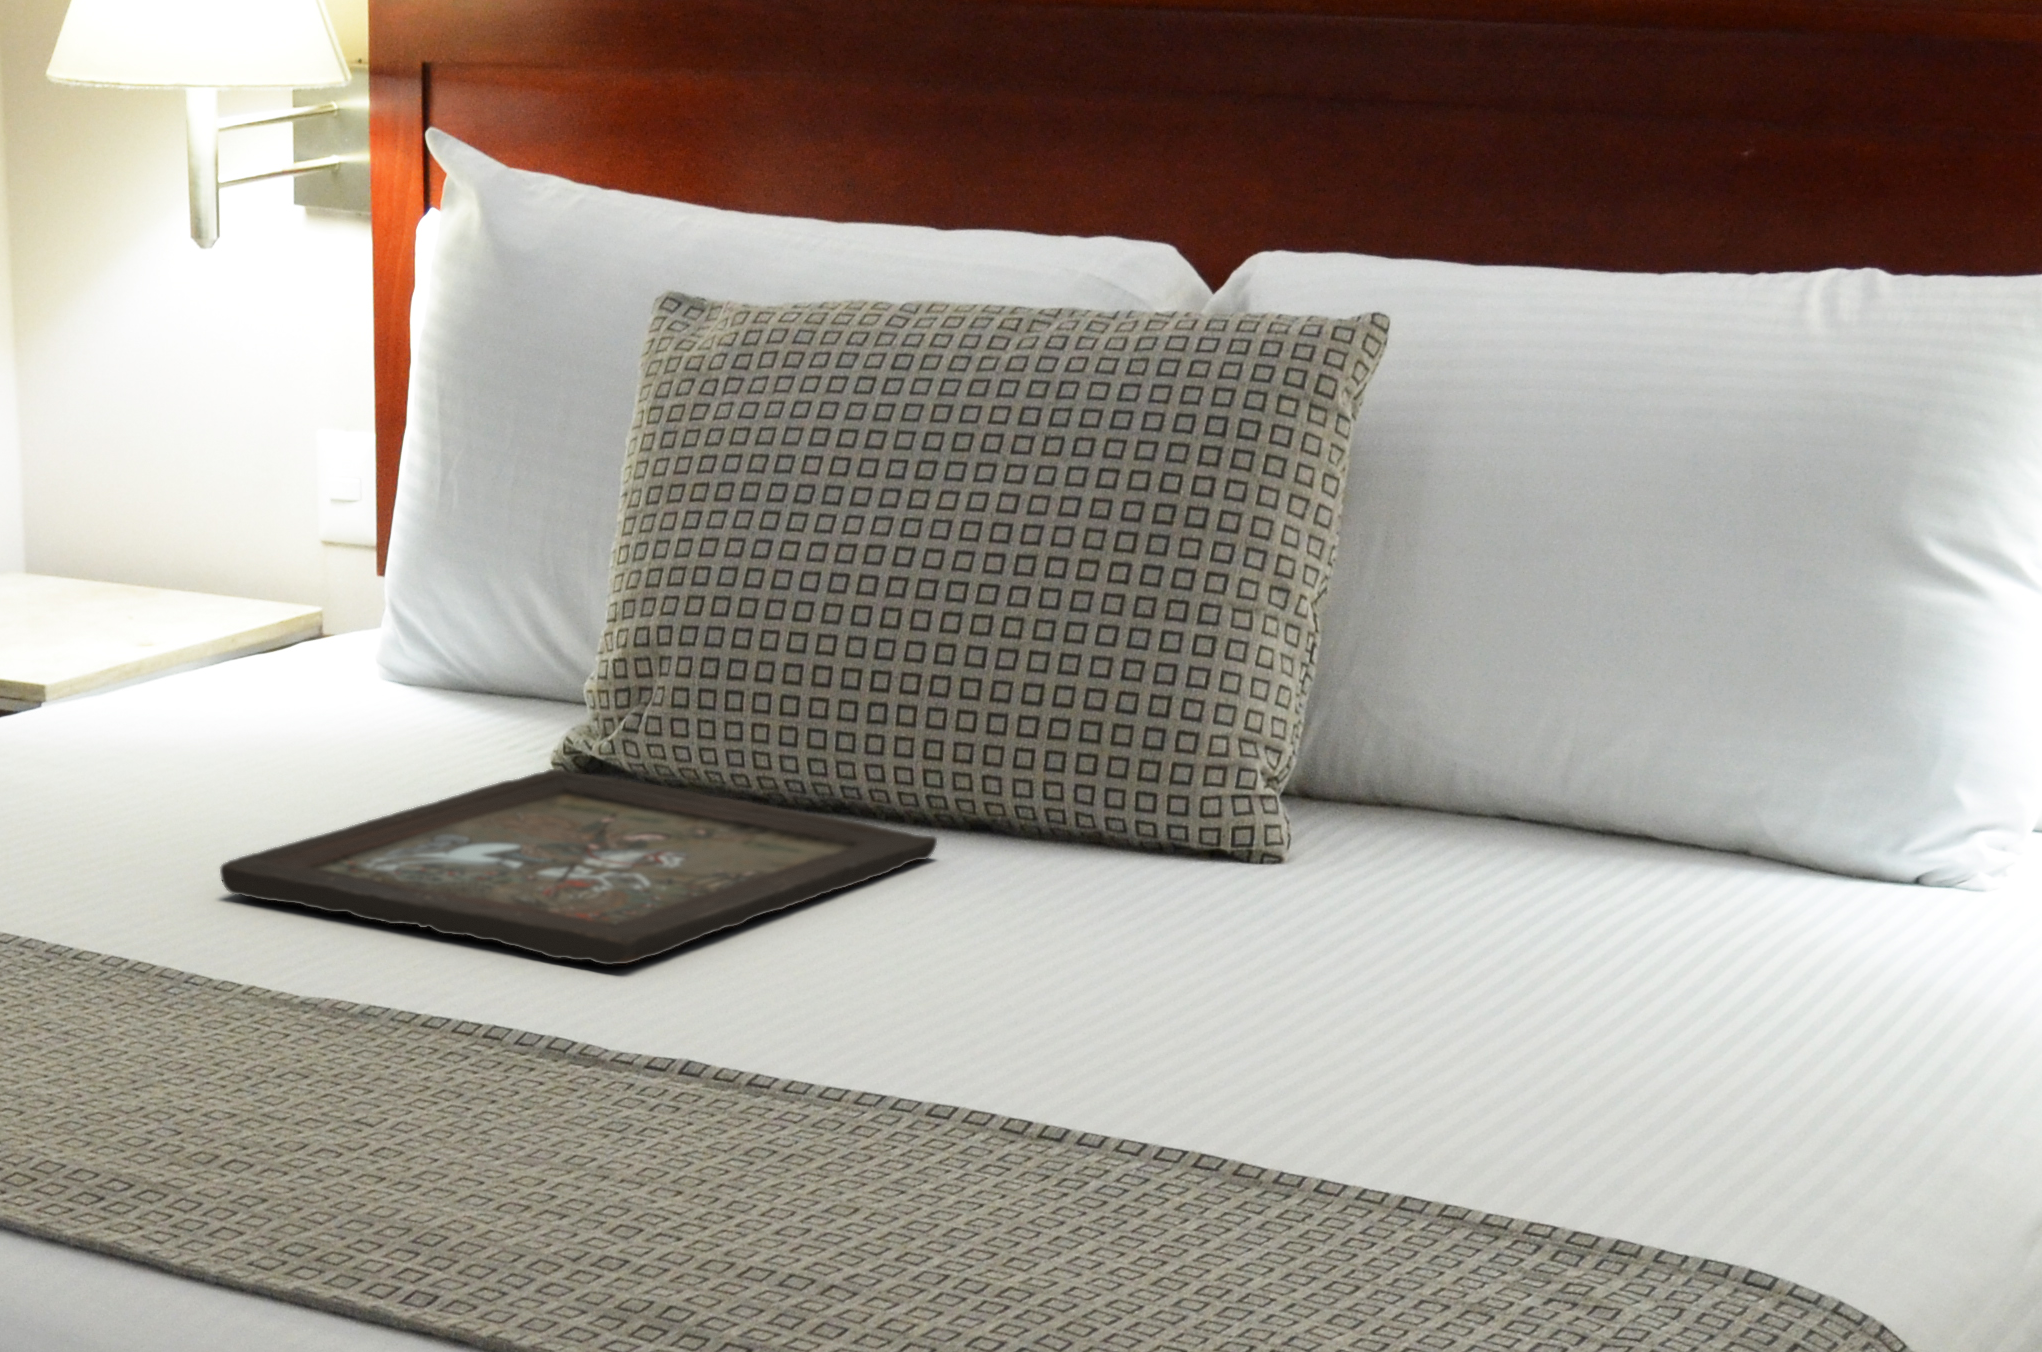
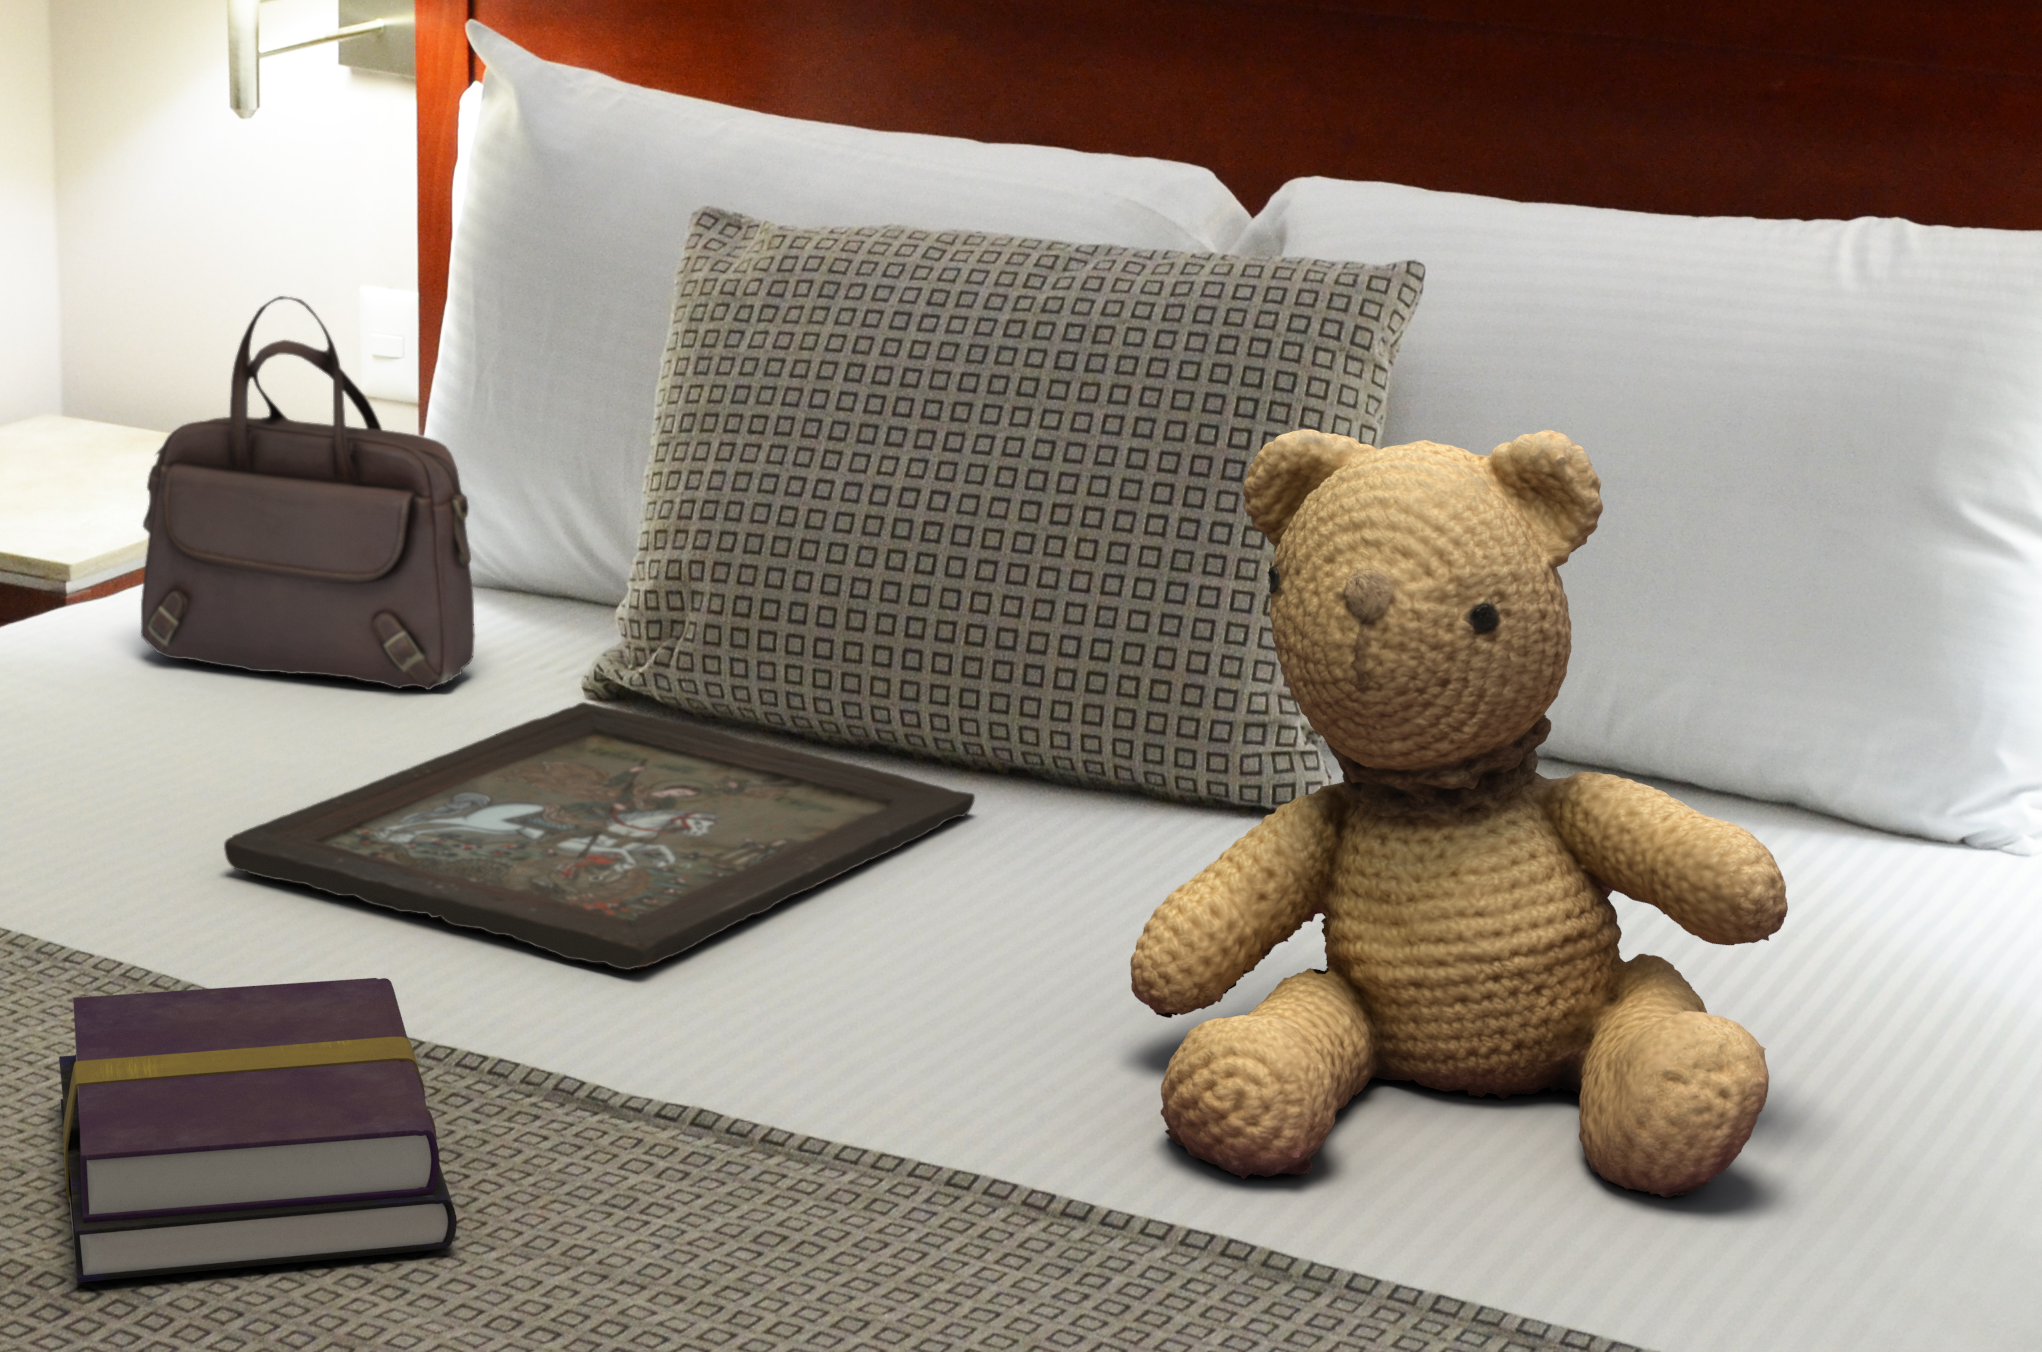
handbag: none [123,375,443,768] -> present [141,296,475,690]
teddy bear: none [1101,389,1755,1132] -> present [1130,429,1788,1197]
book: none [84,941,467,1176] -> present [59,978,457,1282]

